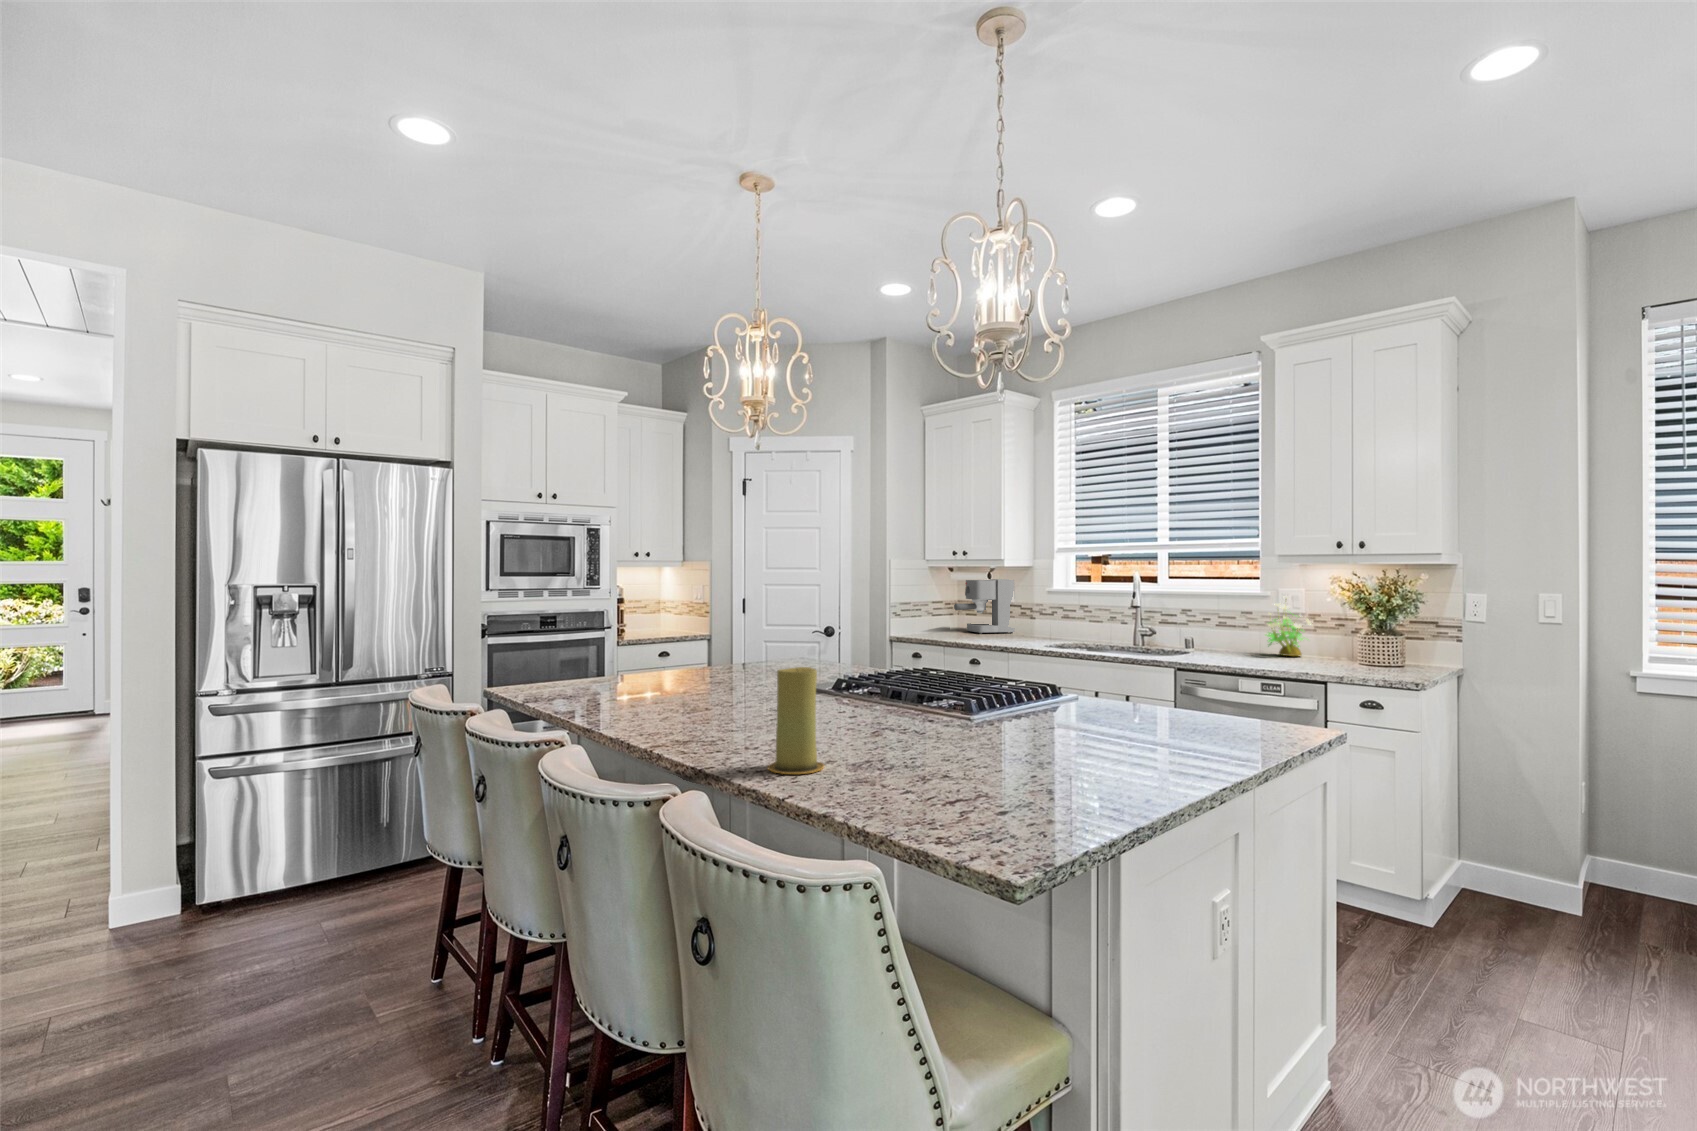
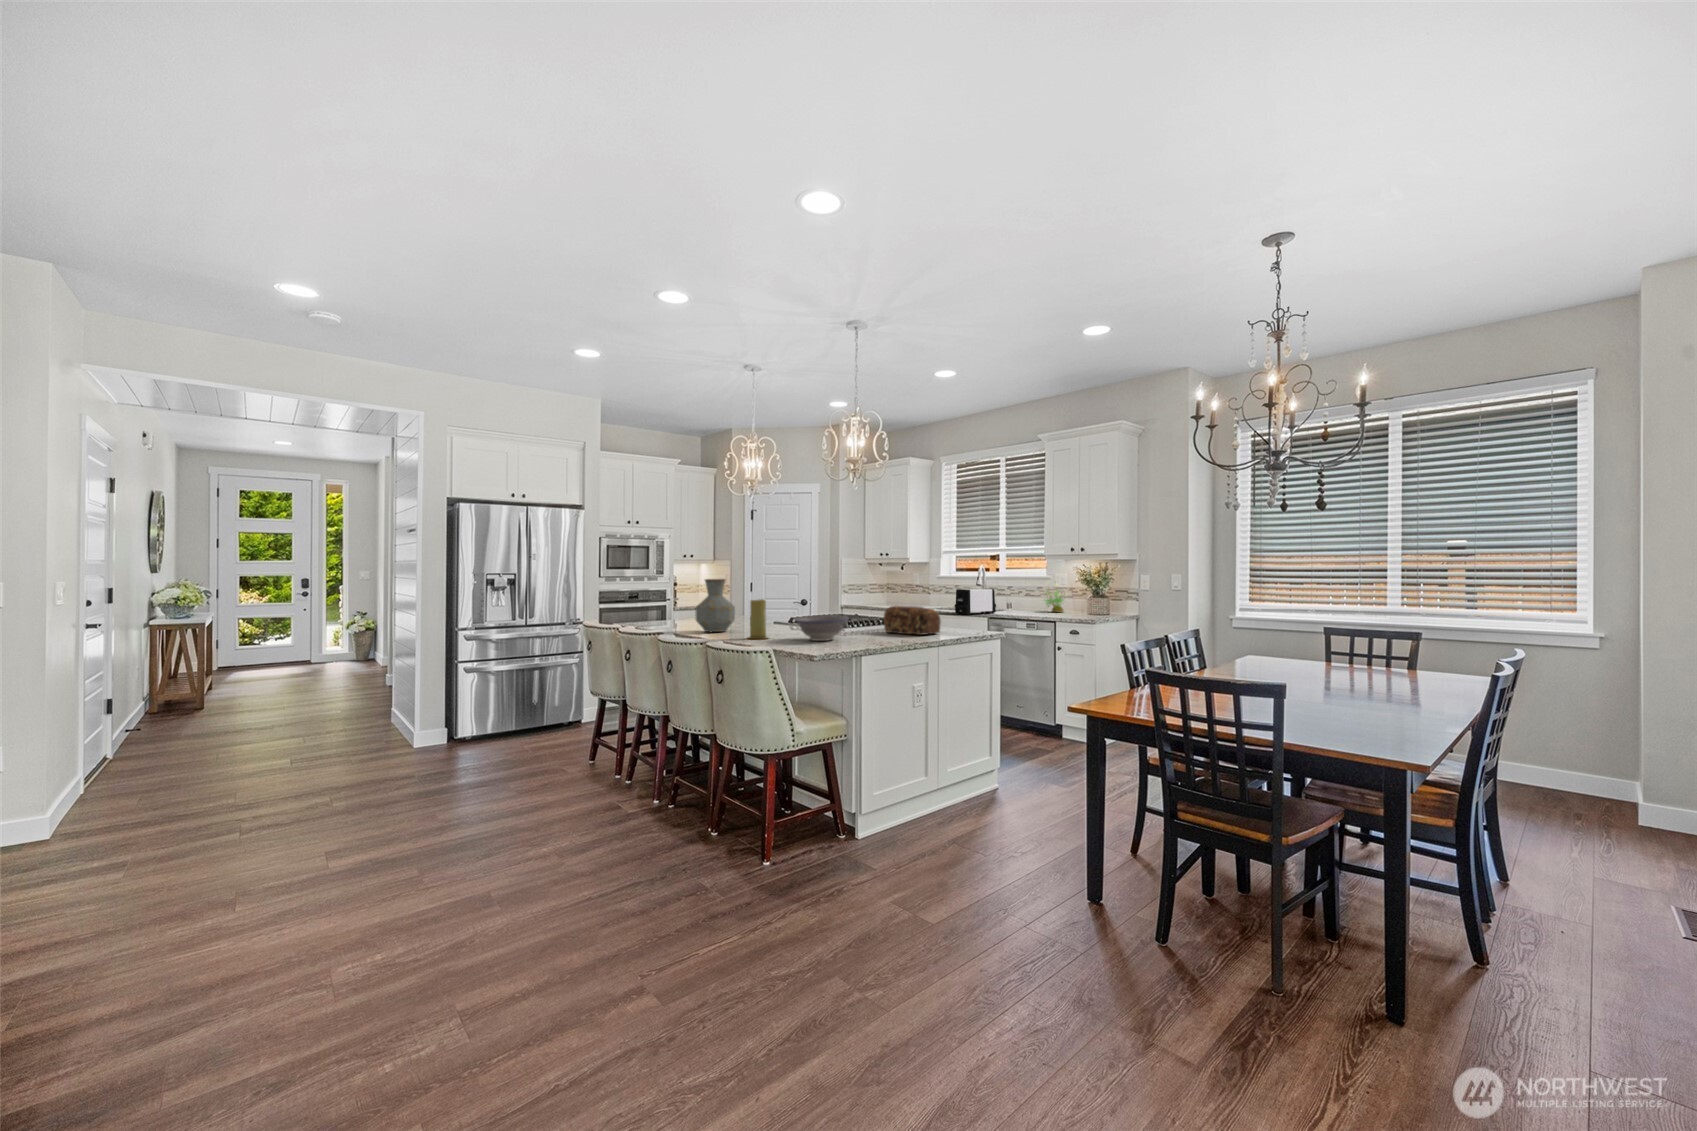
coffee maker: present [954,579,1015,634] -> none [881,571,918,604]
vase: none [641,608,732,735] -> present [695,579,735,632]
toaster: none [1114,614,1186,663] -> present [954,589,996,615]
bread loaf: none [1091,676,1239,756] -> present [884,606,941,635]
bowl: none [894,708,1044,787] -> present [794,615,849,641]

